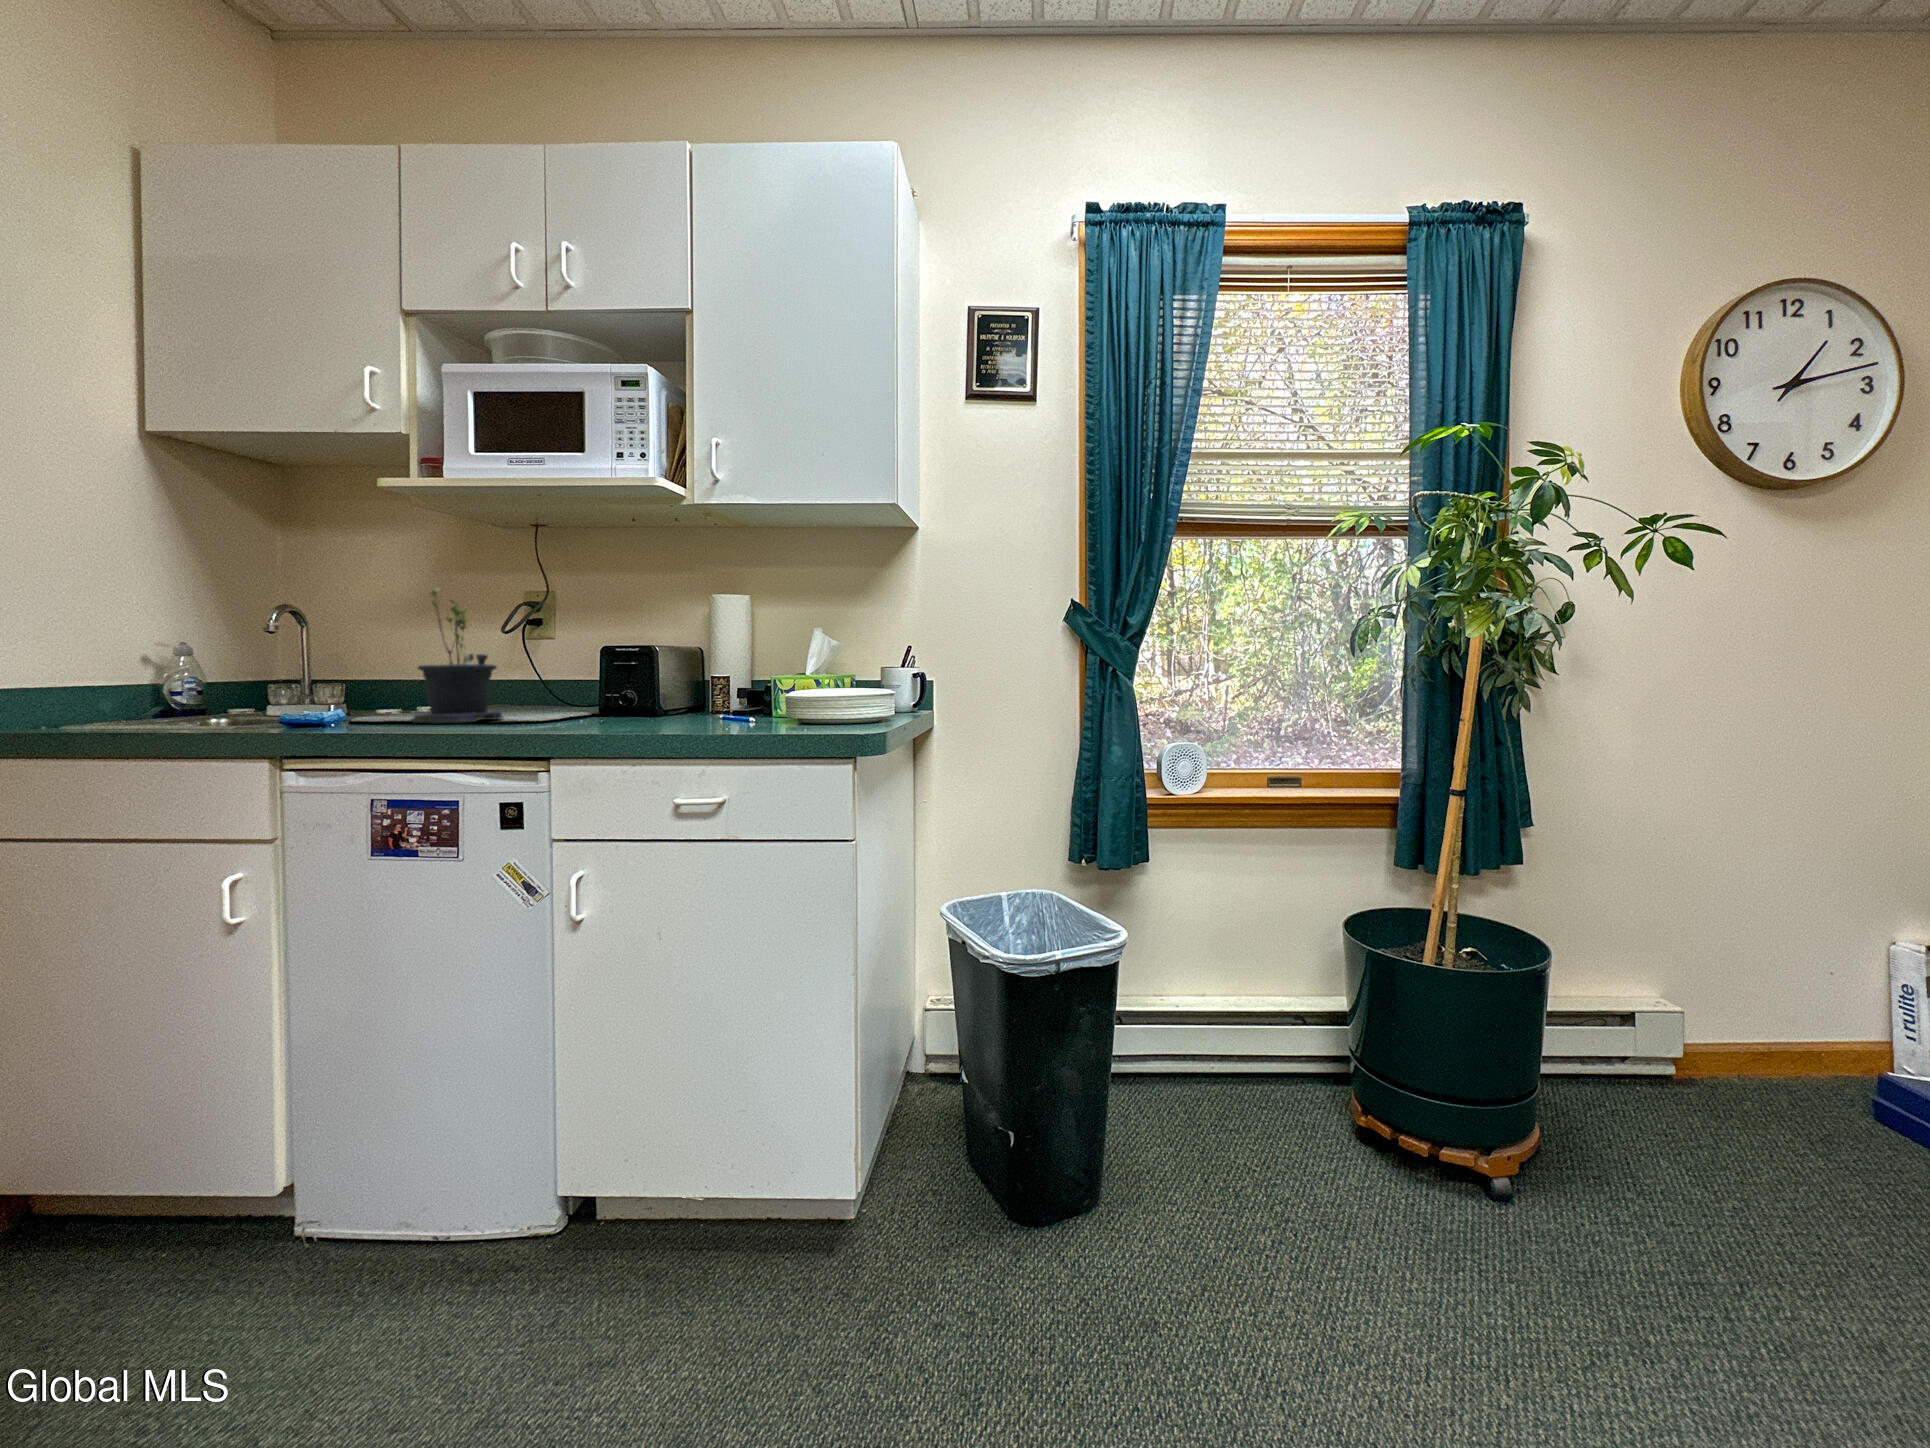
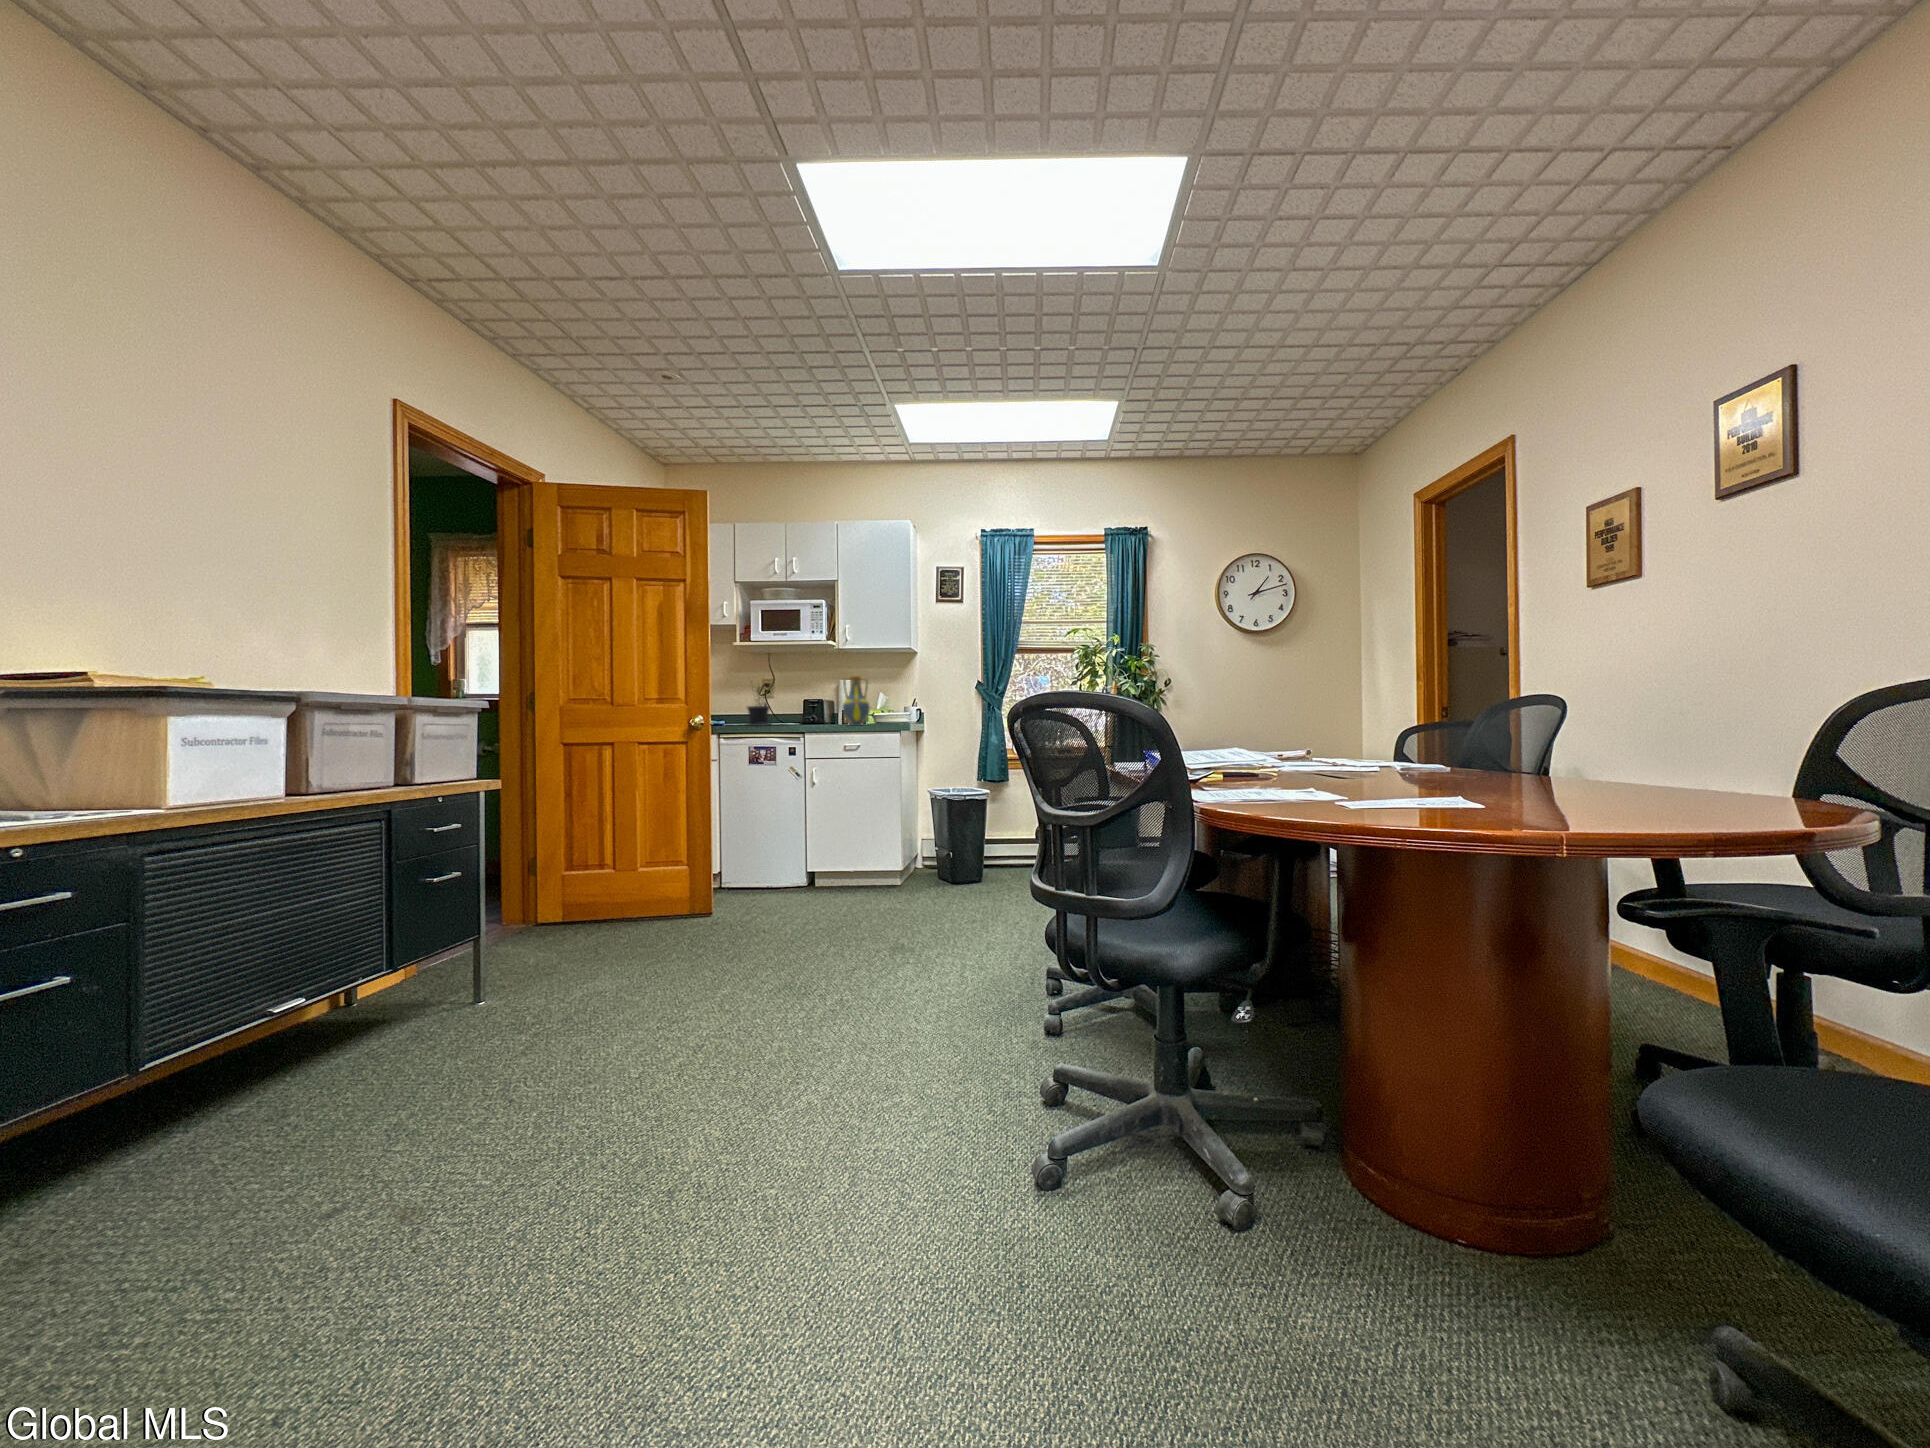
vase: none [677,579,765,734] -> present [843,676,870,725]

